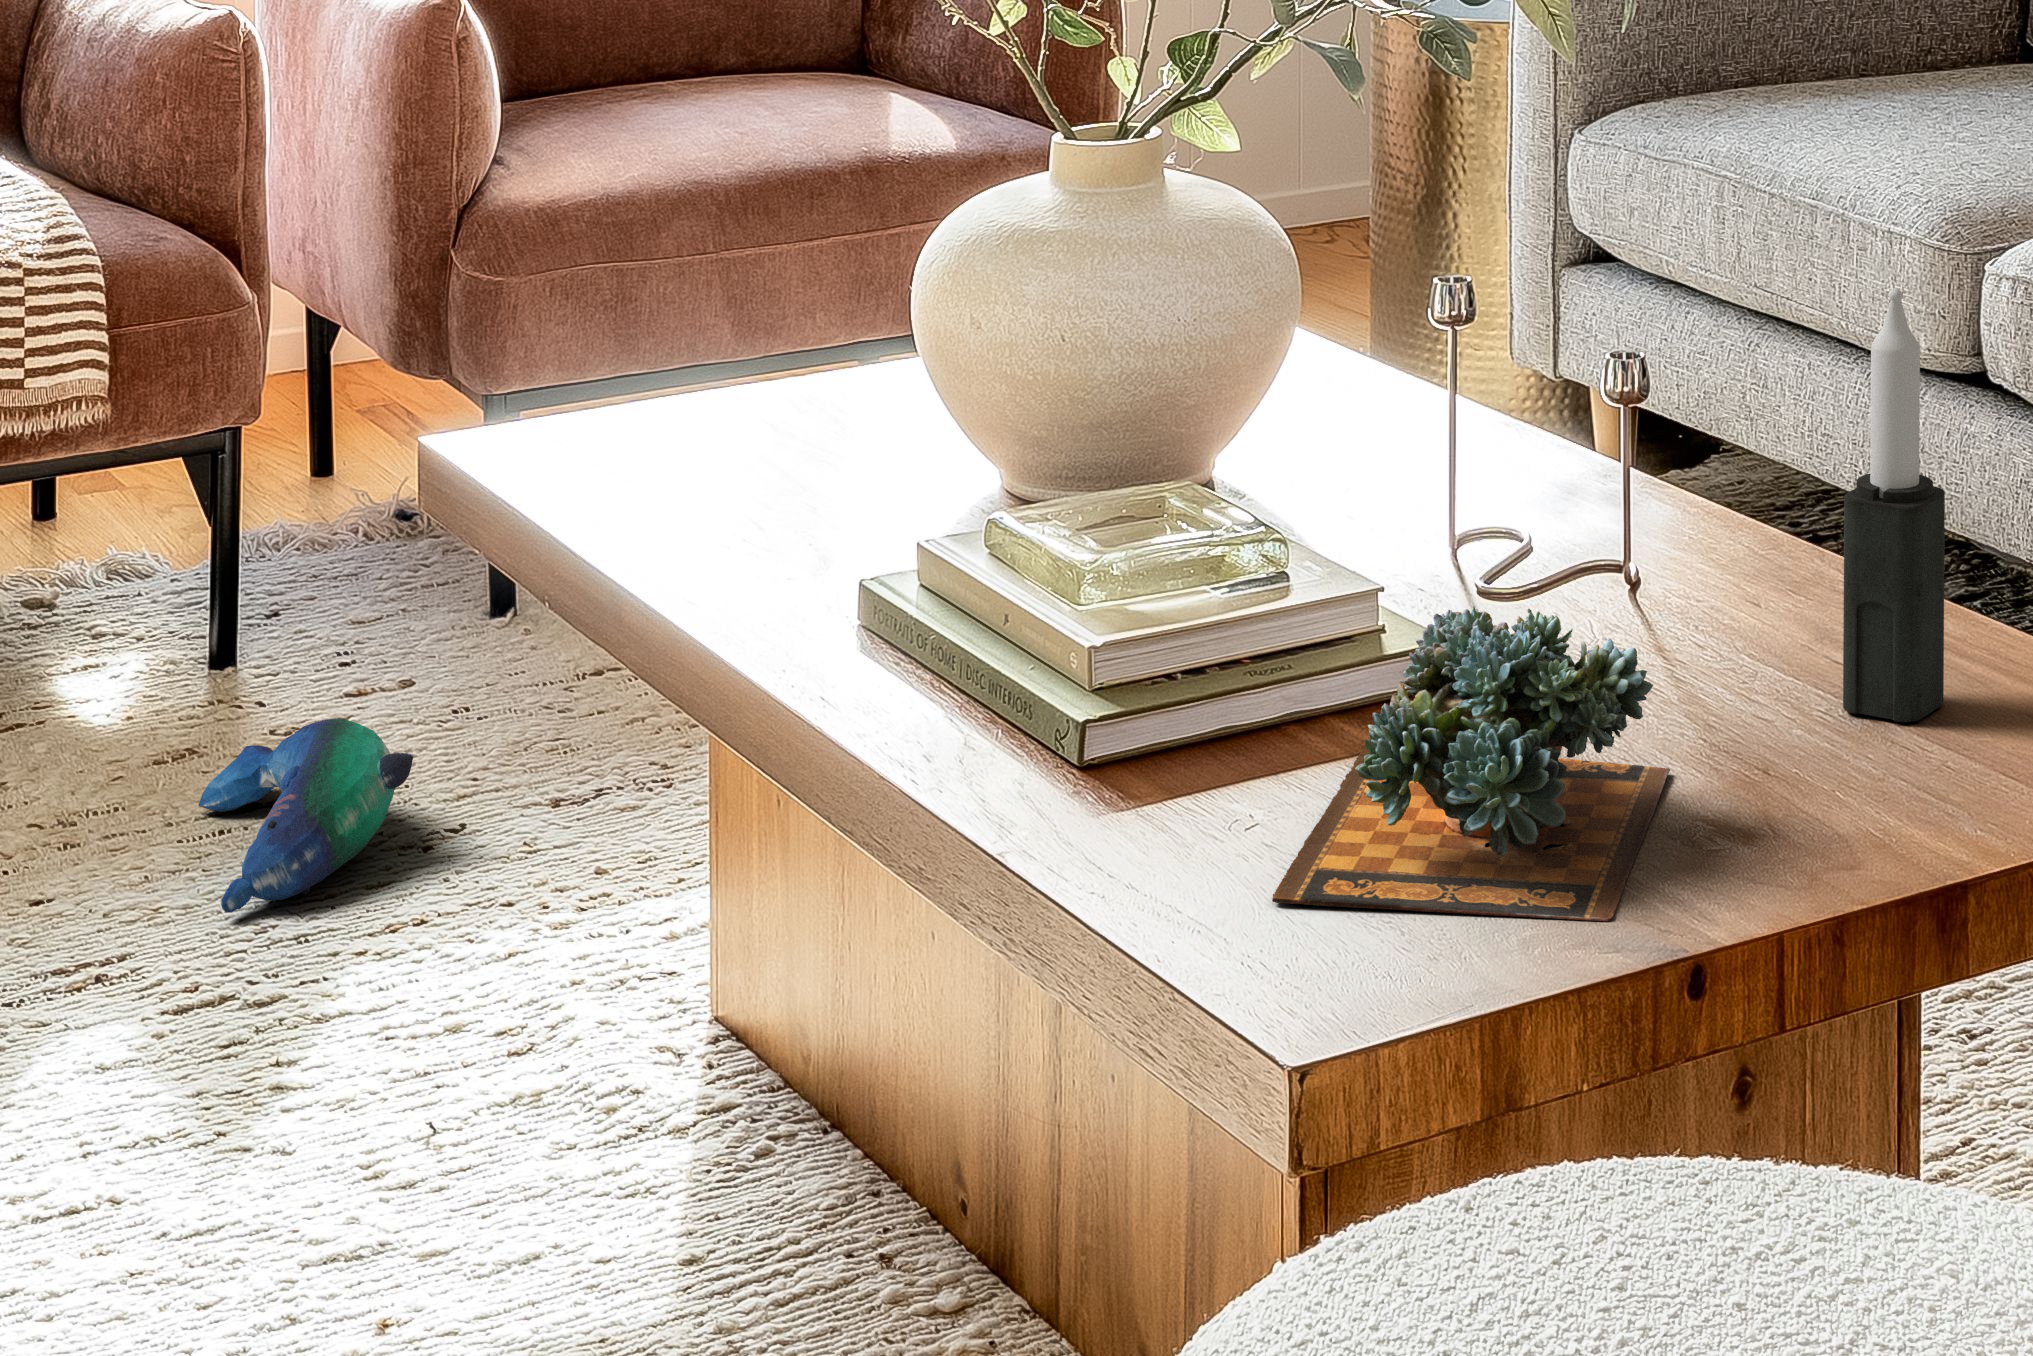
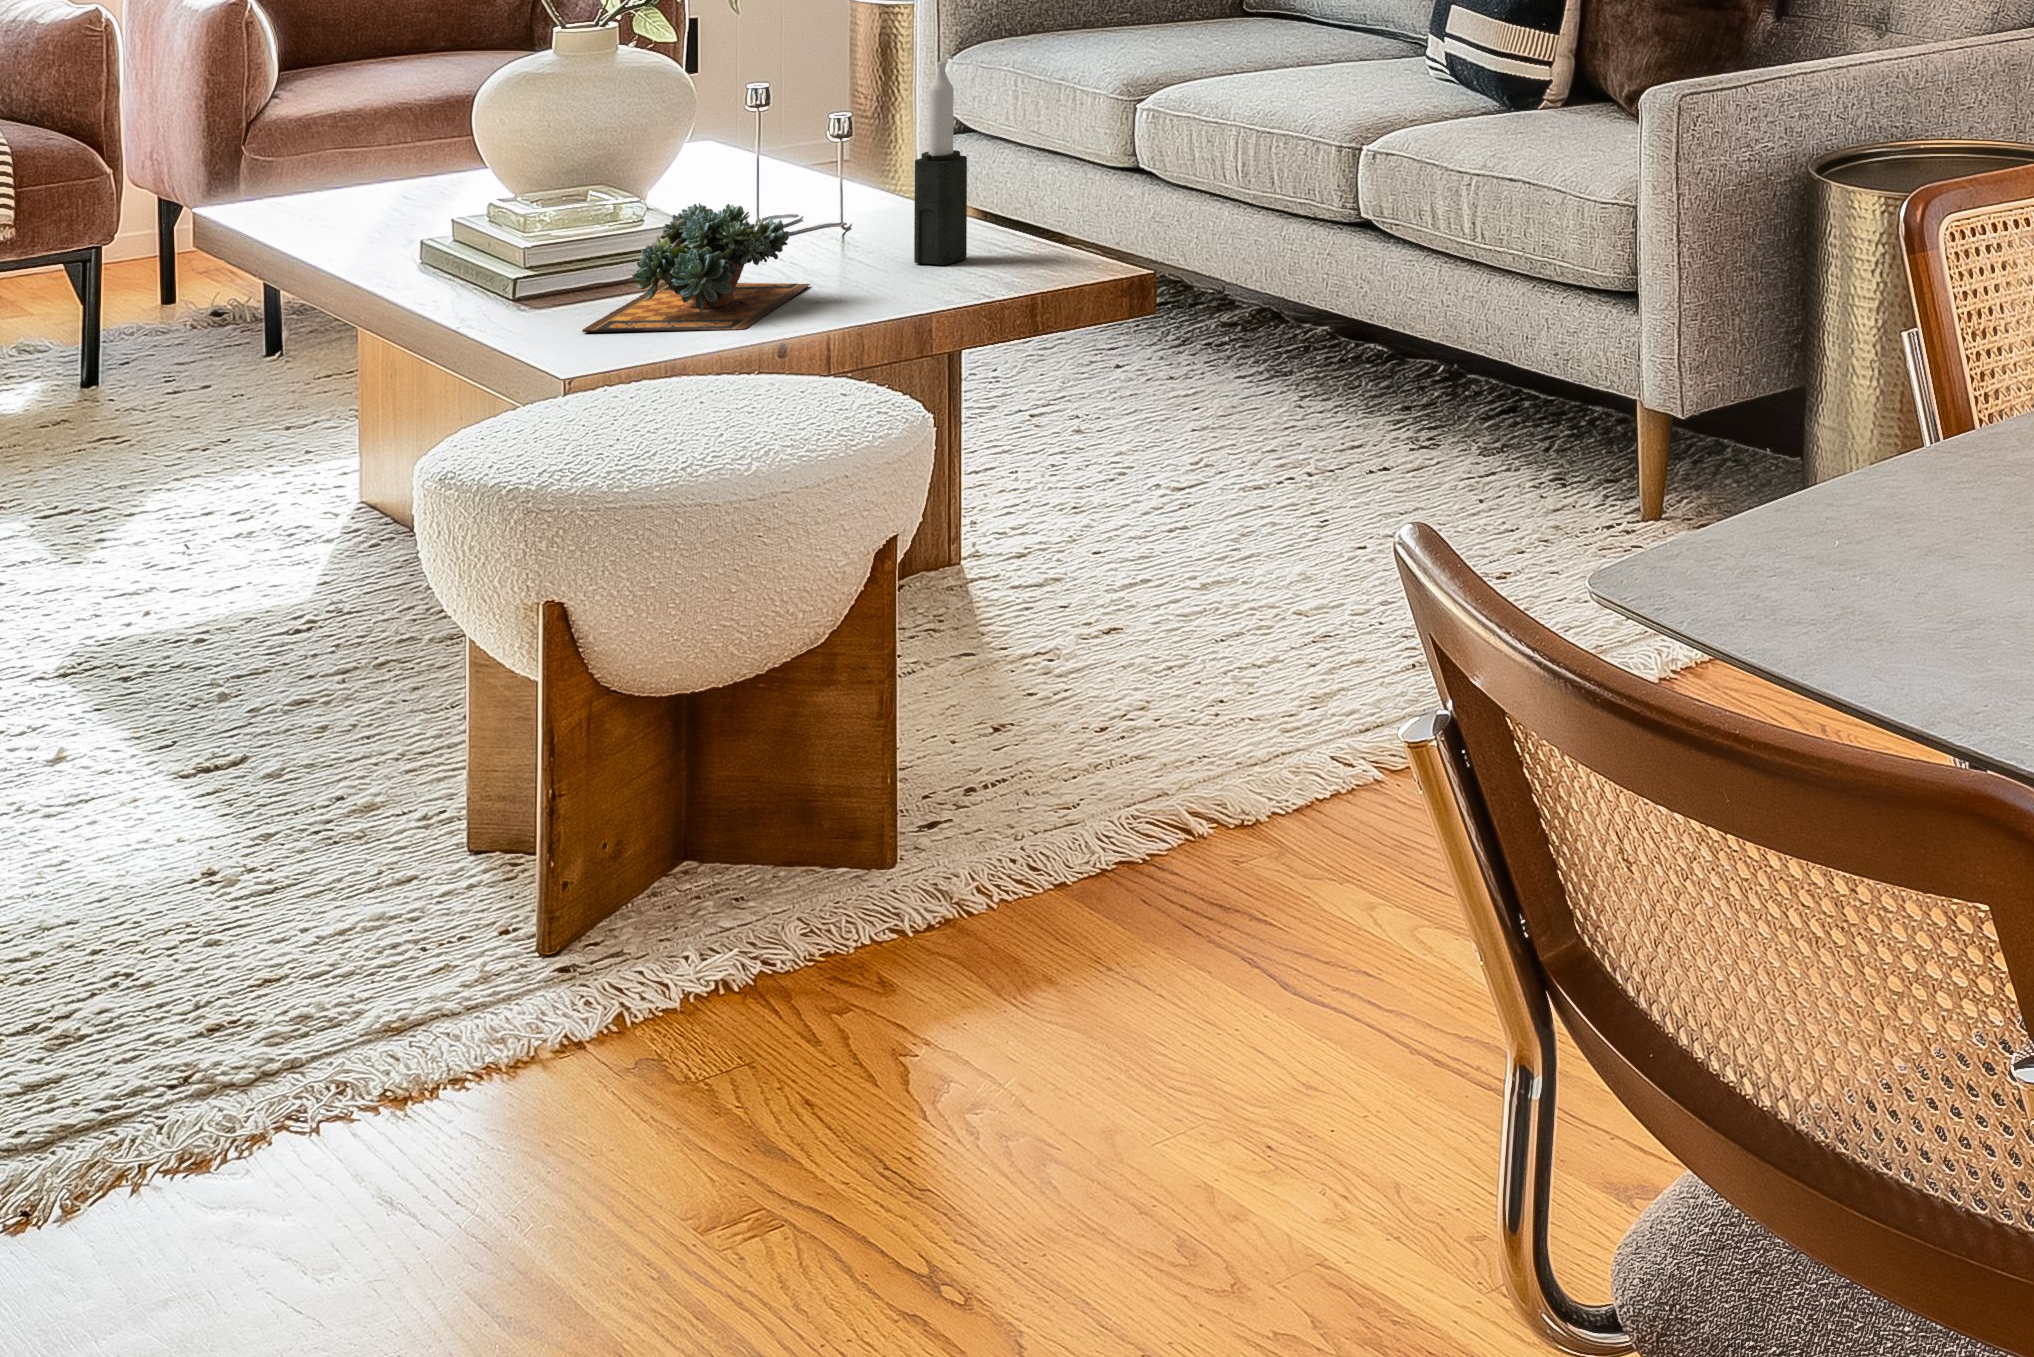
plush toy: present [198,719,414,913] -> none [65,385,197,481]

